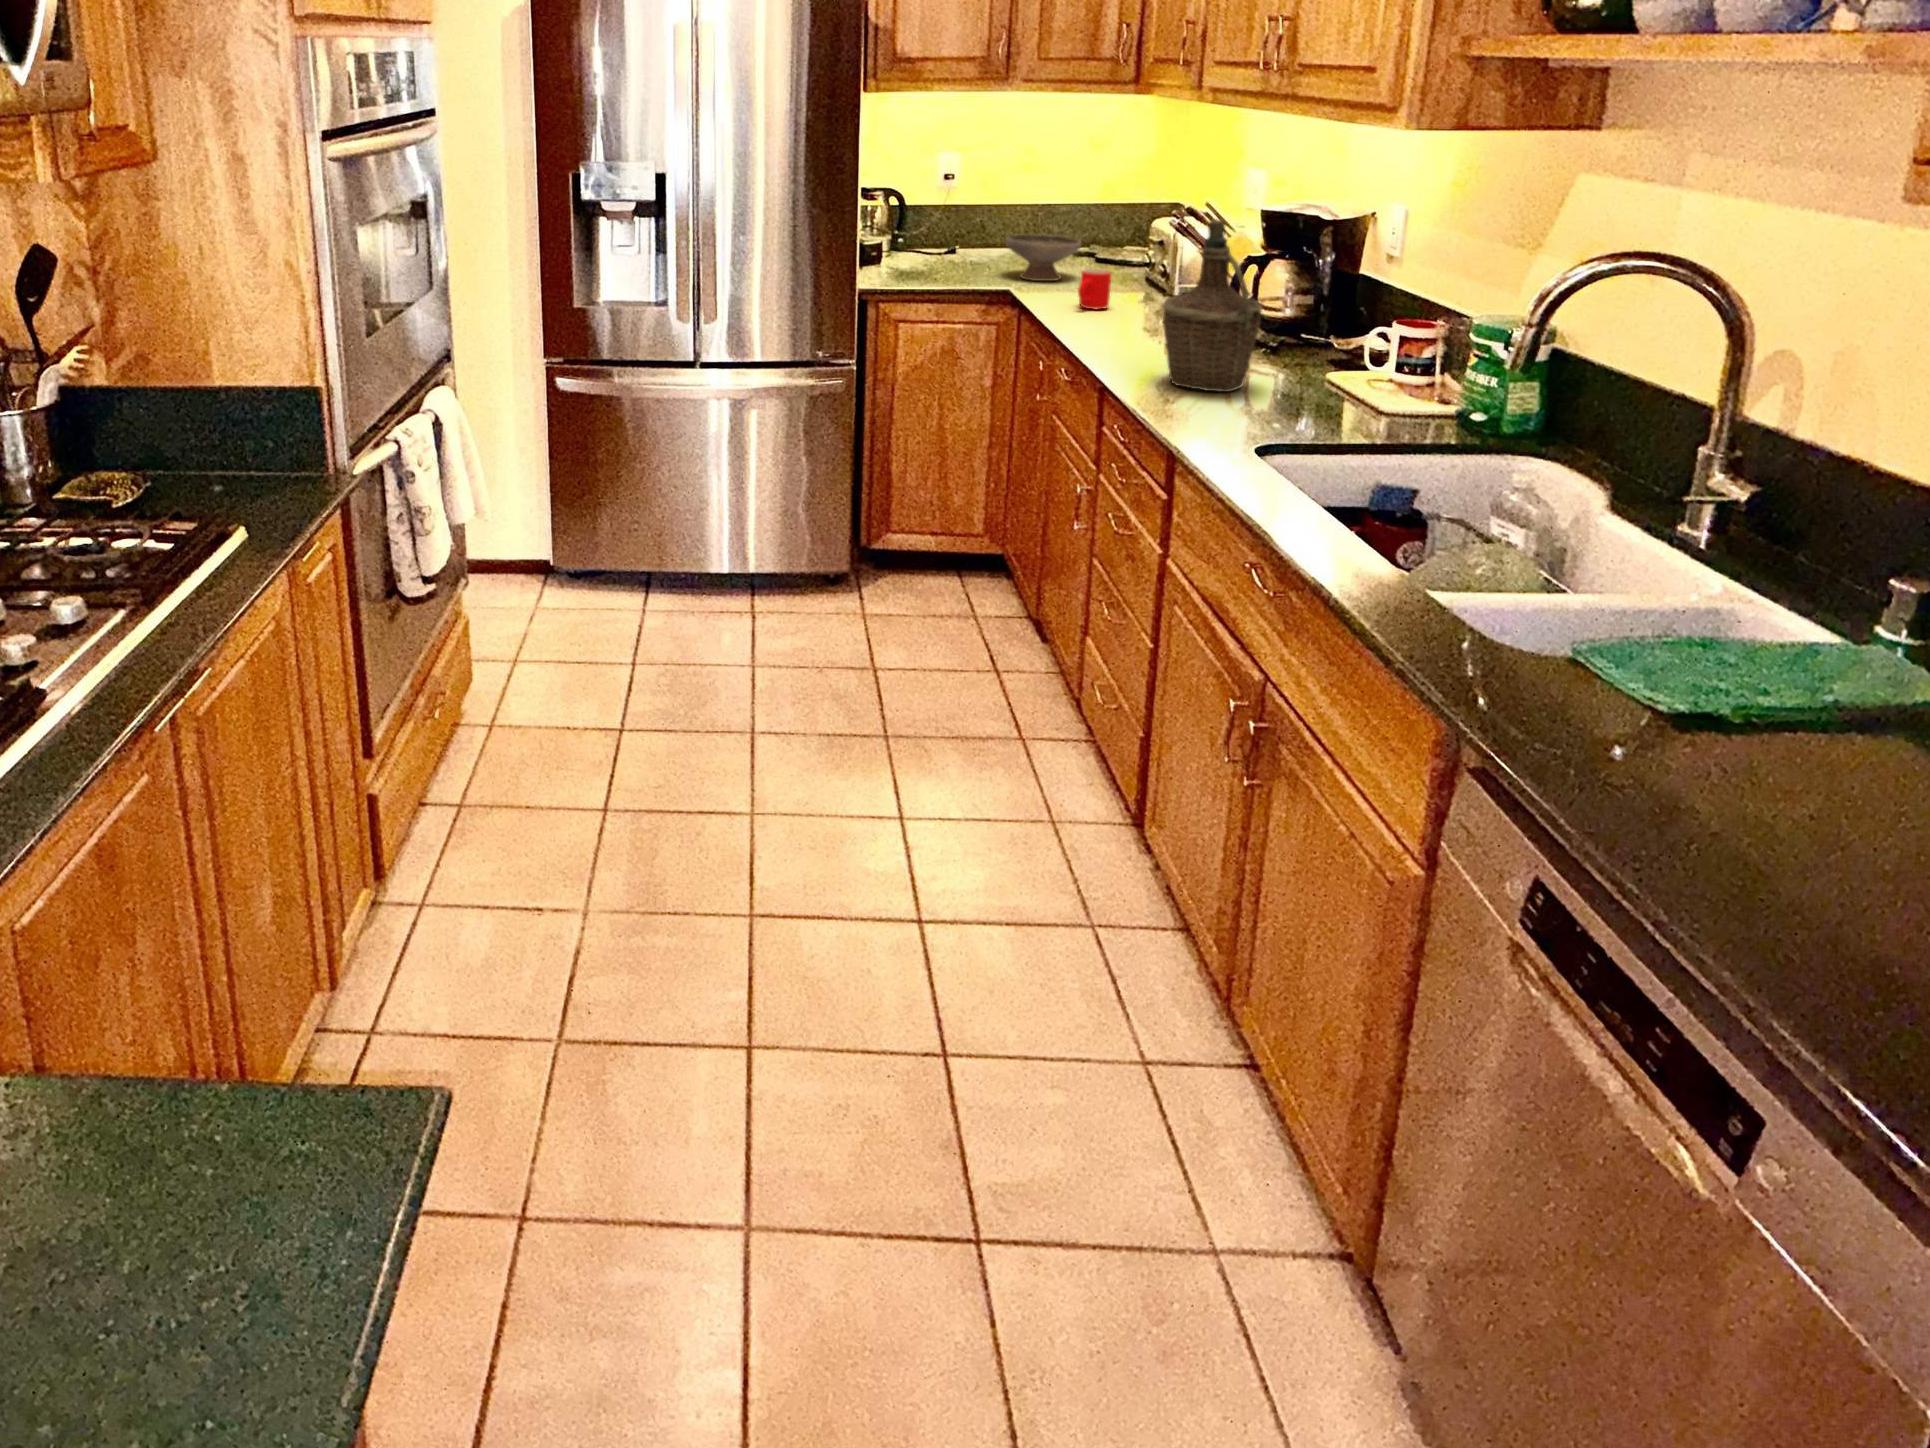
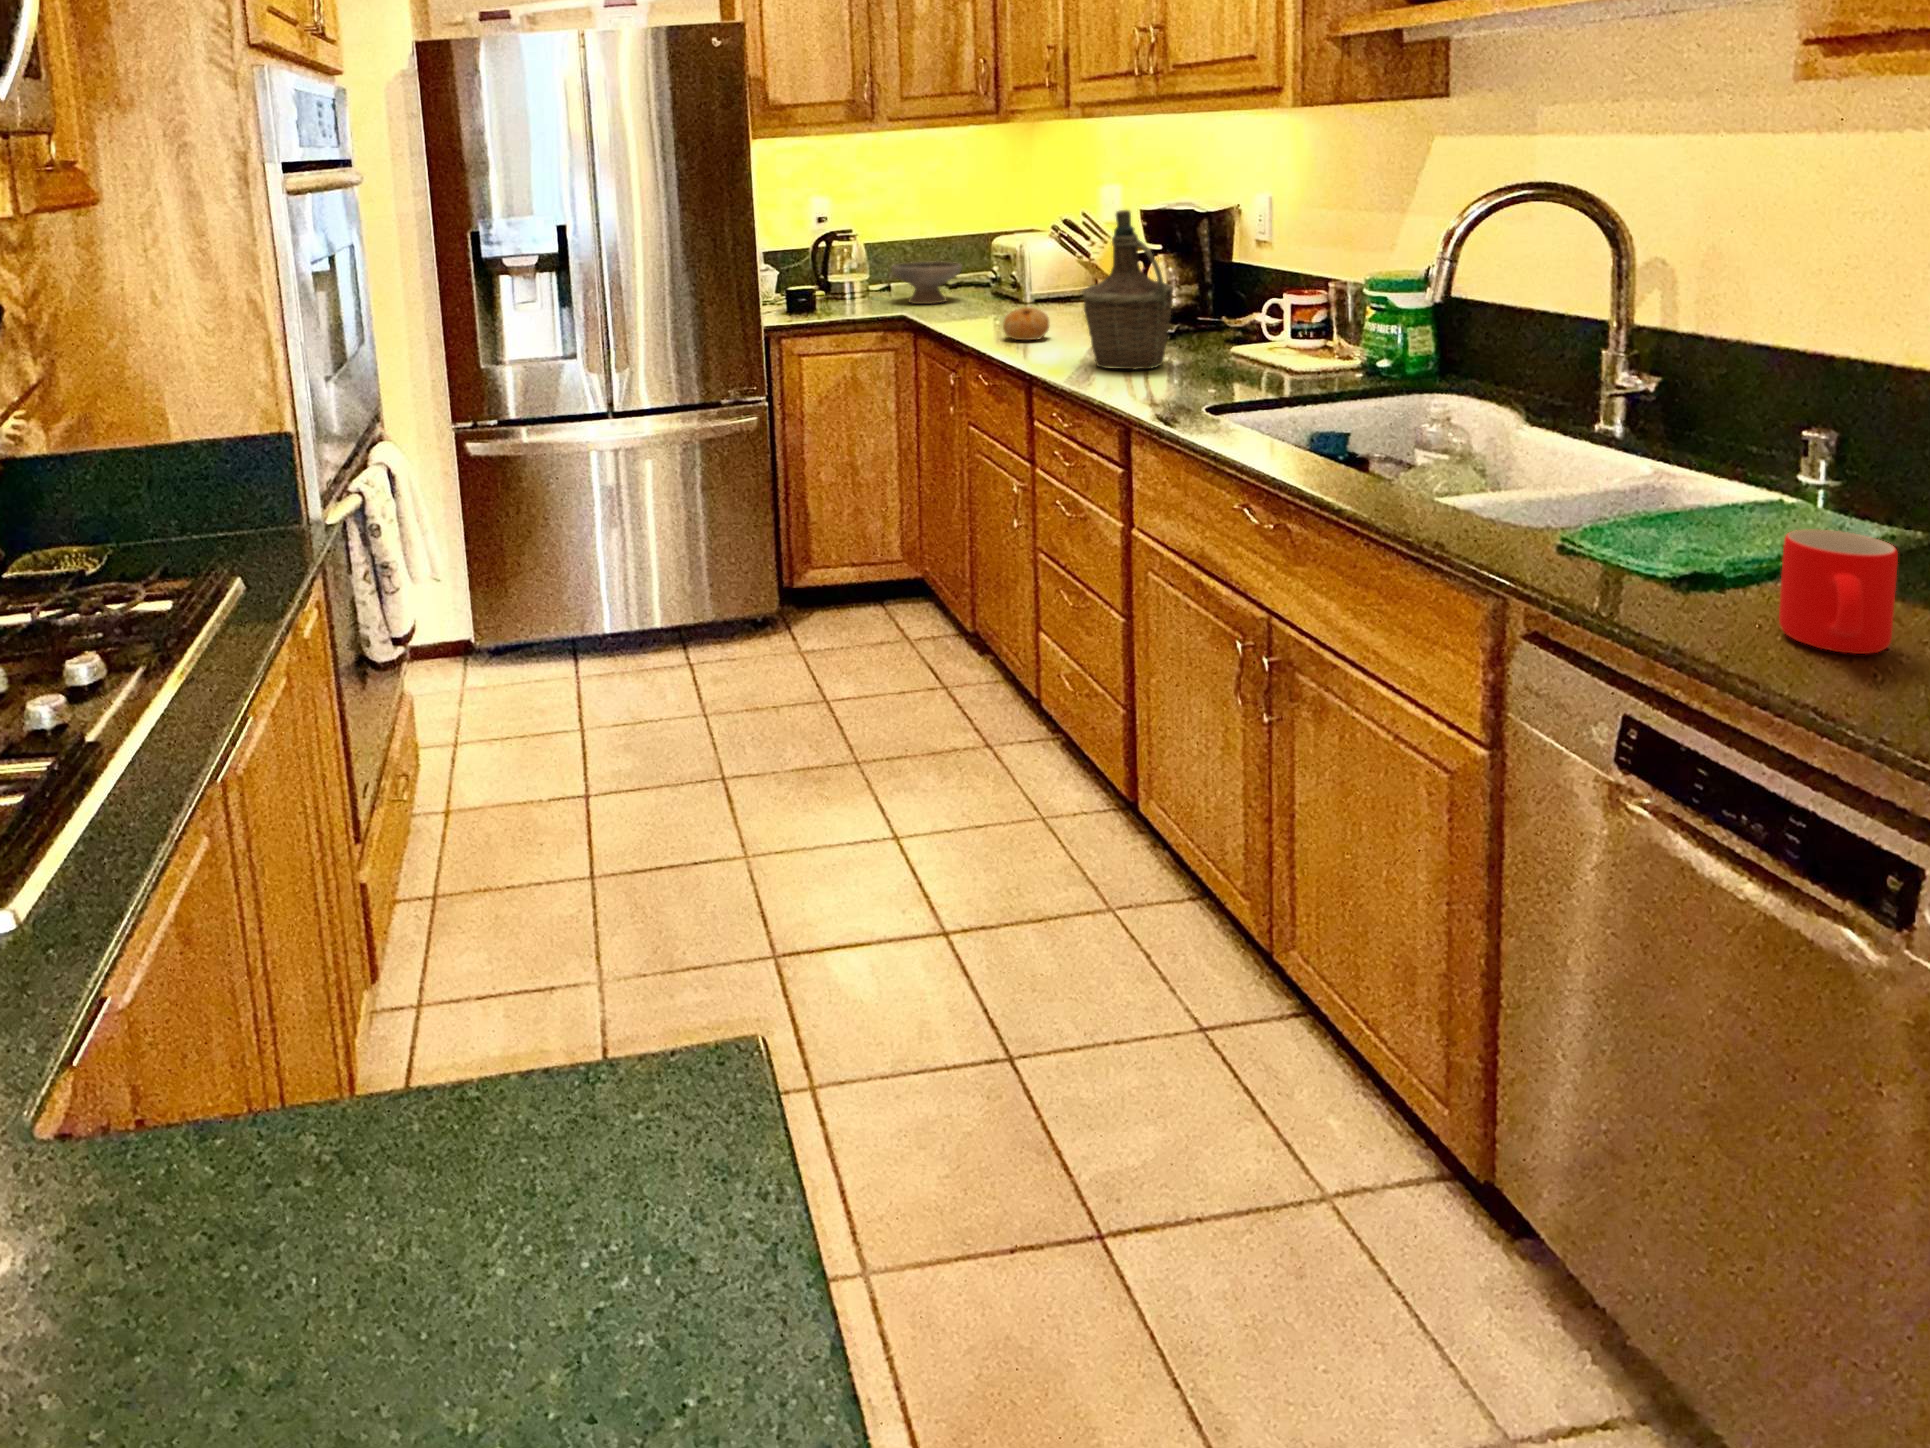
mug: present [1078,269,1111,309] -> present [1779,530,1898,654]
fruit: none [1092,304,1144,340] -> present [1003,307,1049,340]

